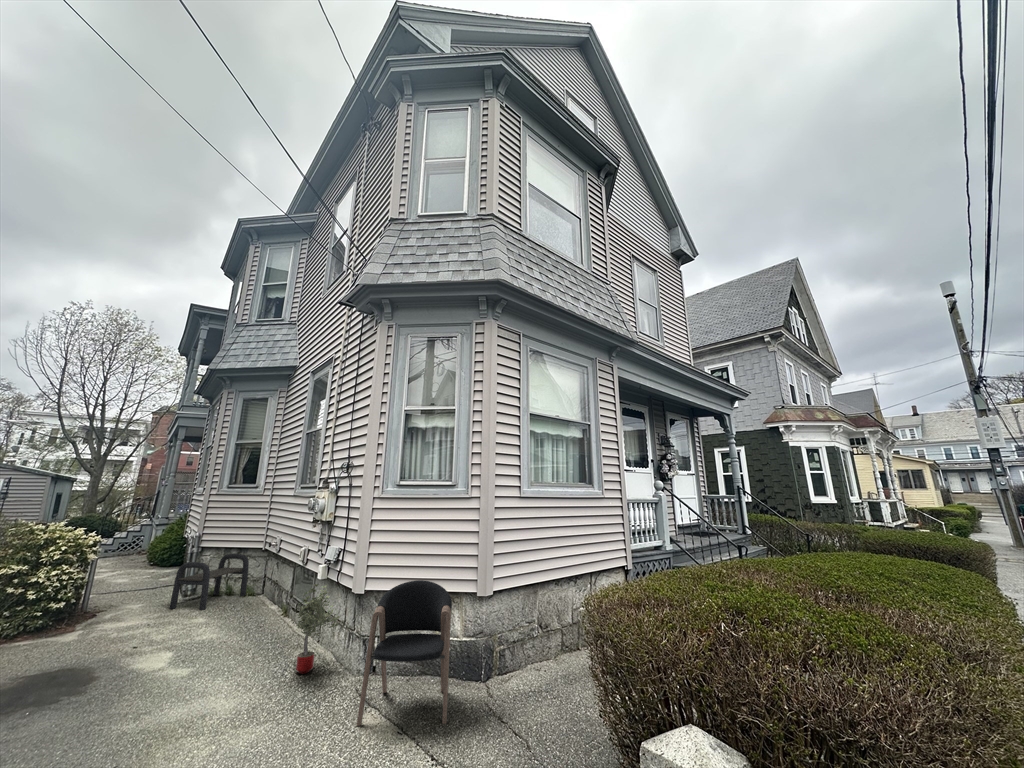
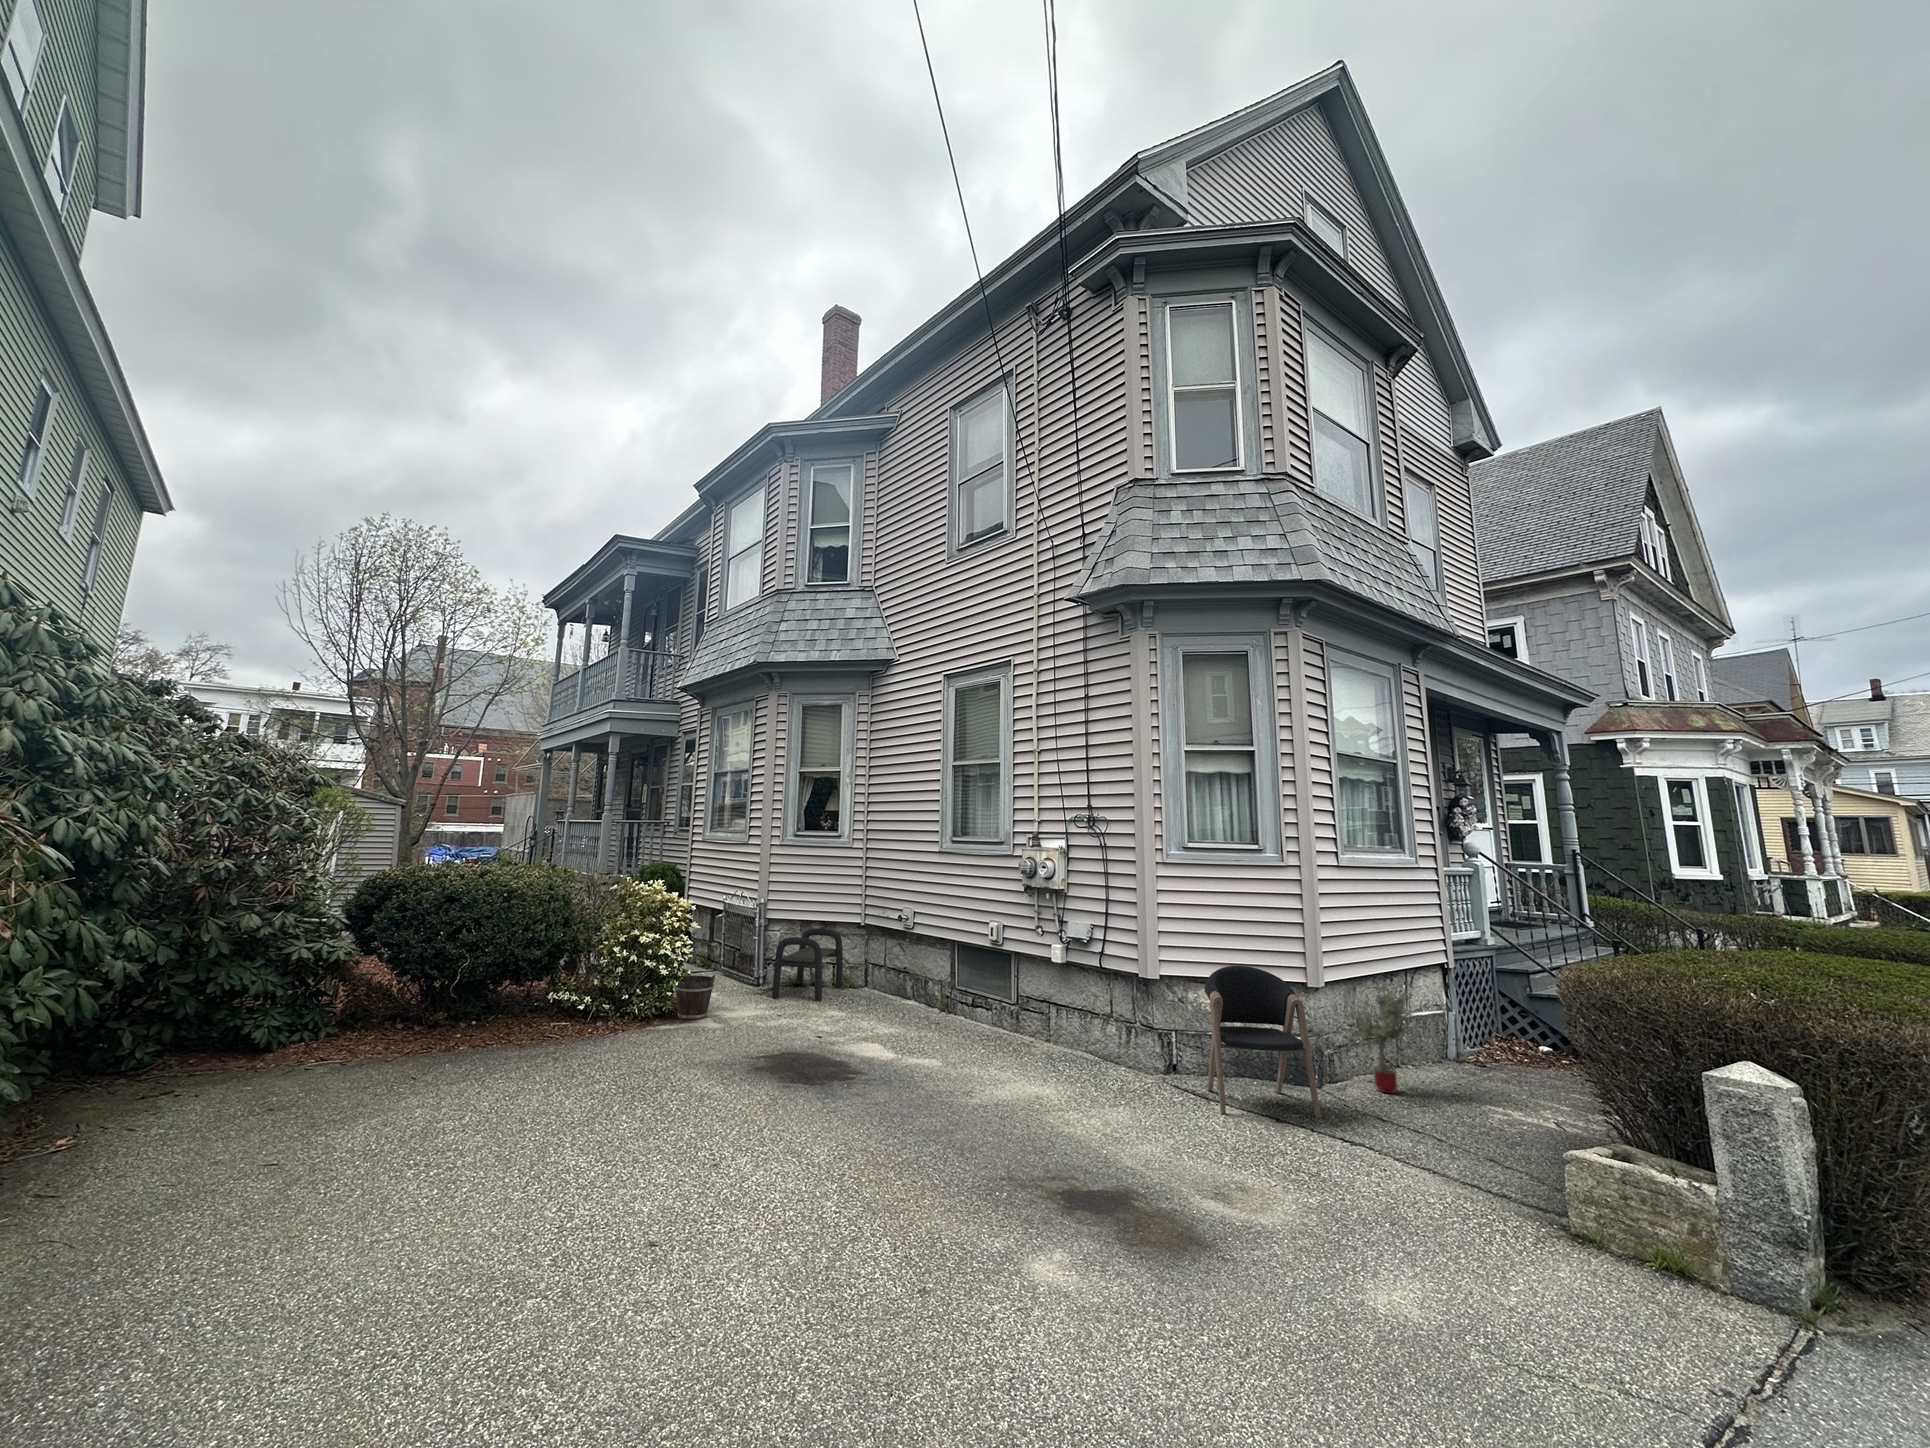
potted tree: present [296,584,340,674] -> present [1347,980,1414,1093]
bucket: none [46,597,90,636] -> present [675,975,715,1020]

